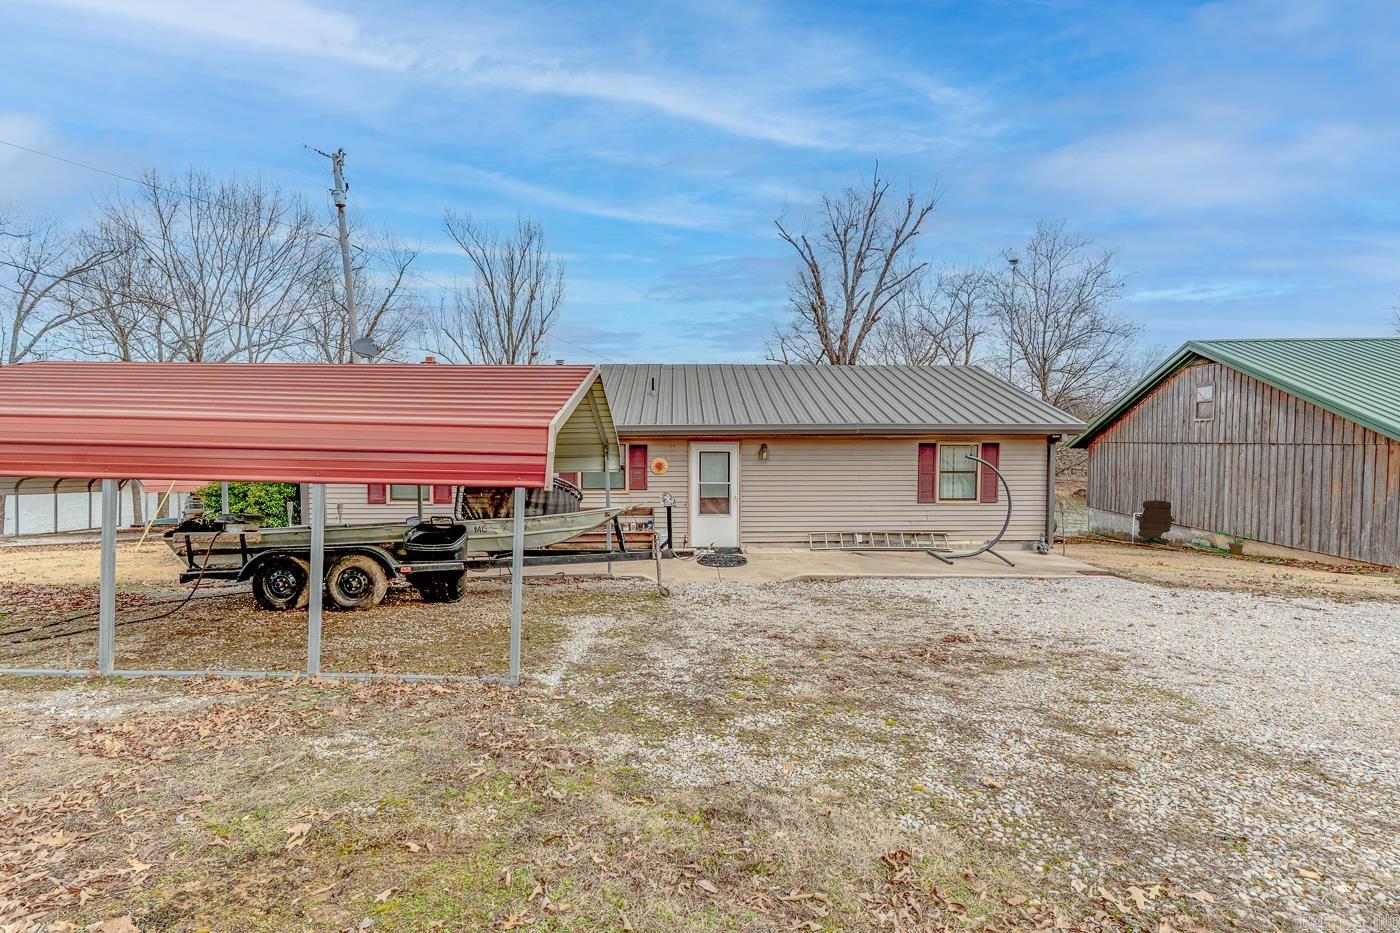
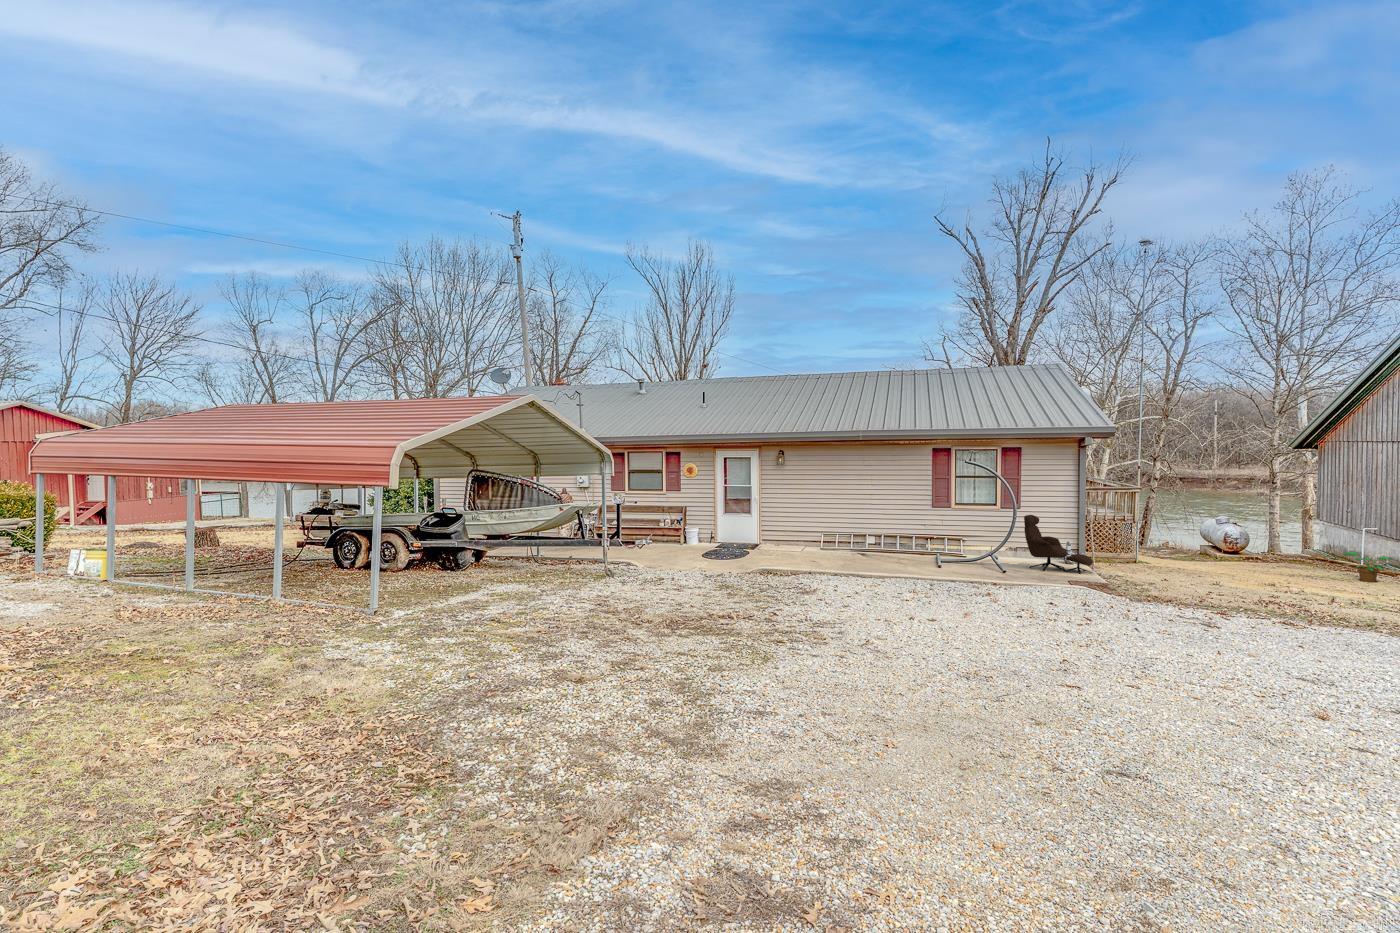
lounge chair: present [1136,500,1175,544] -> present [1024,515,1093,574]

